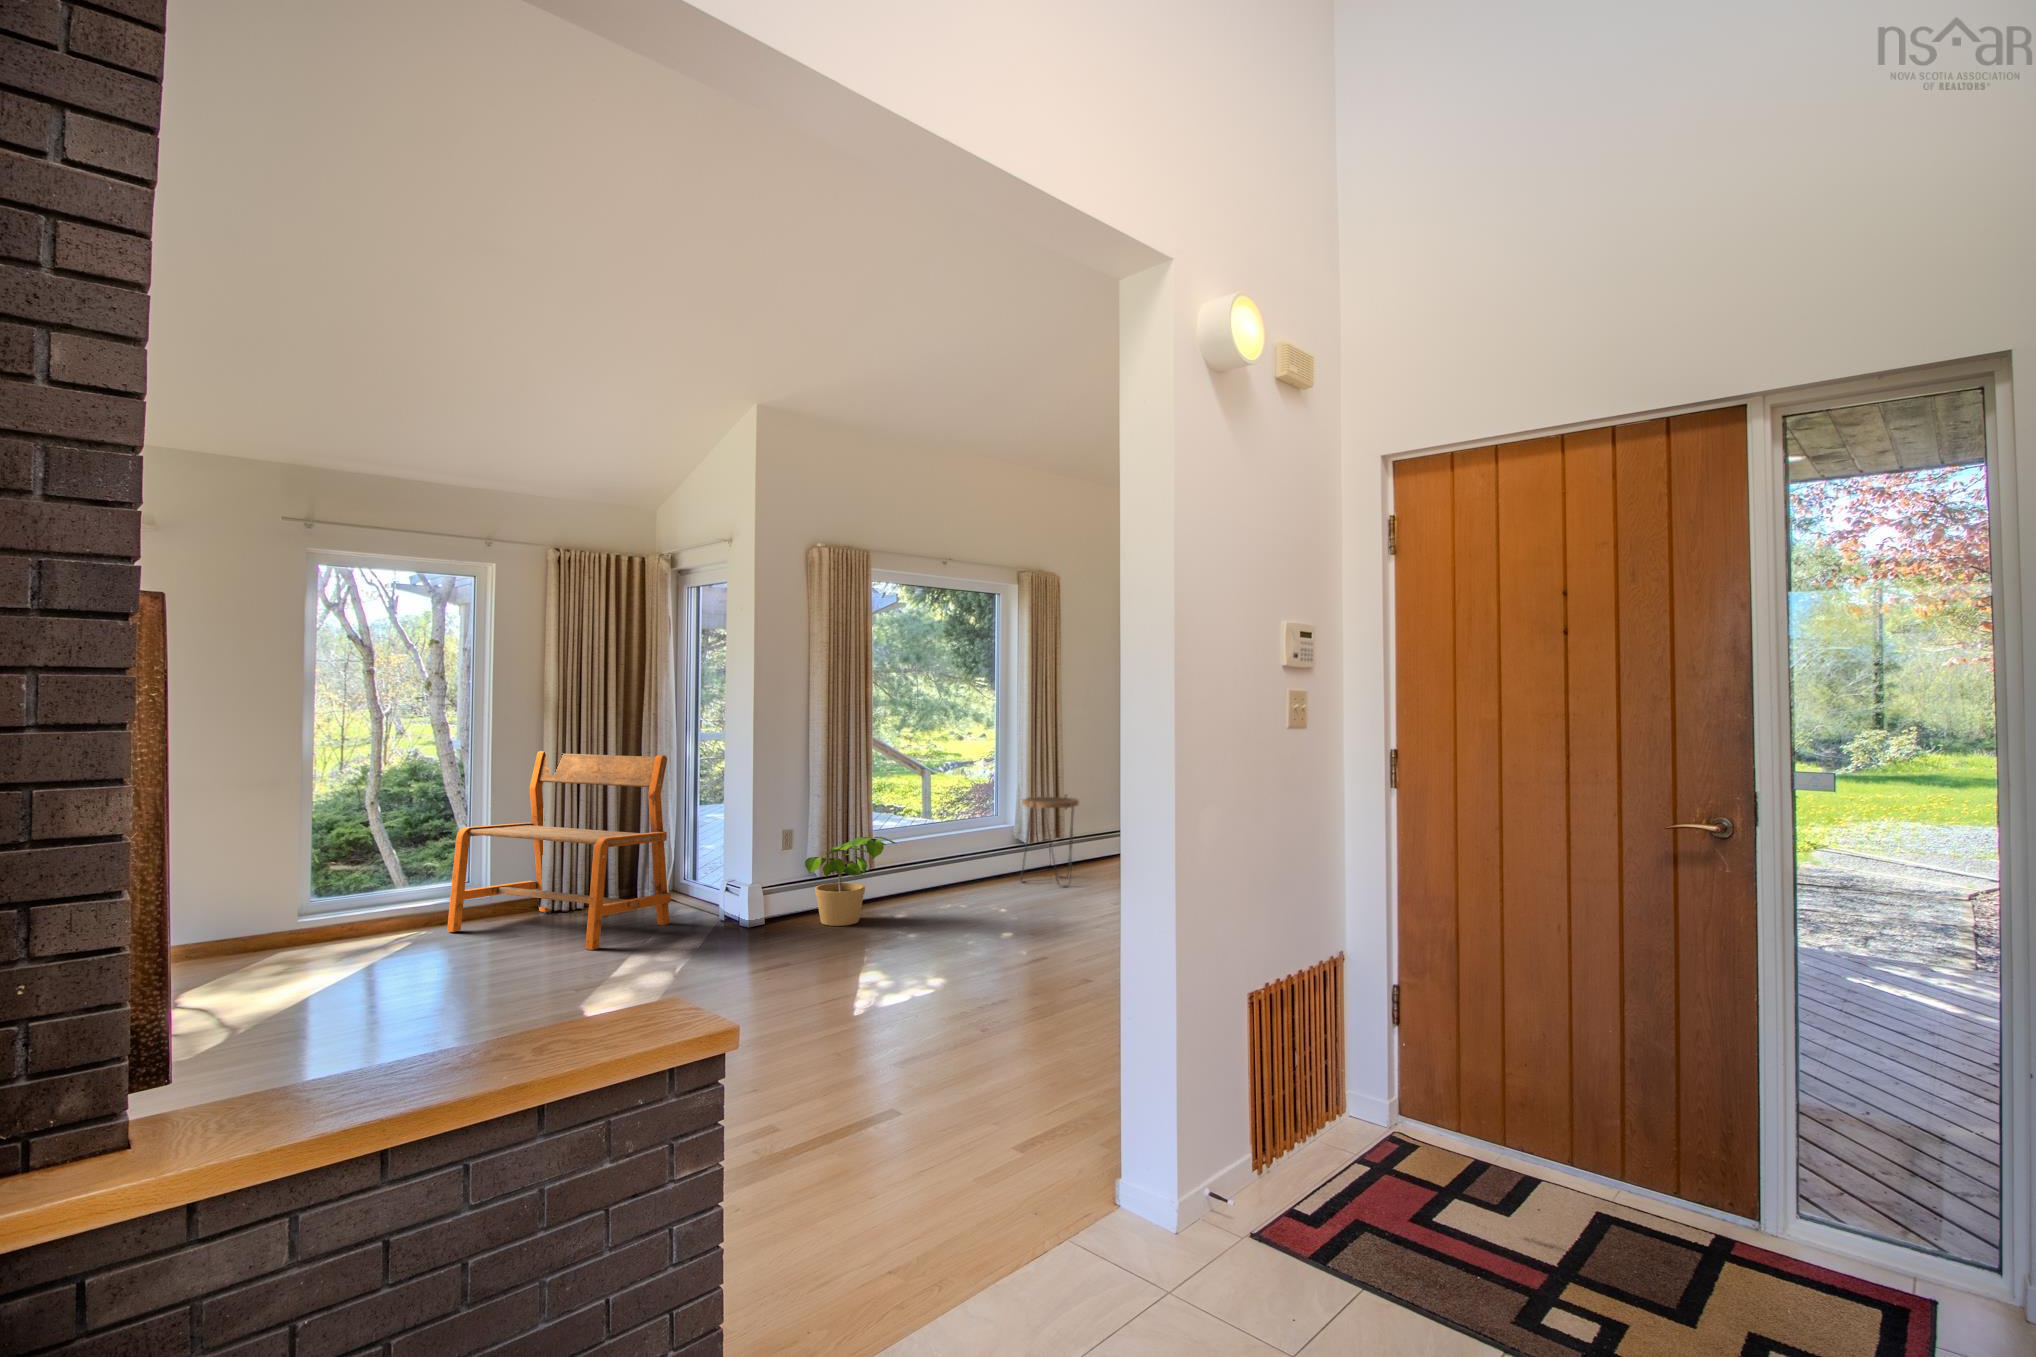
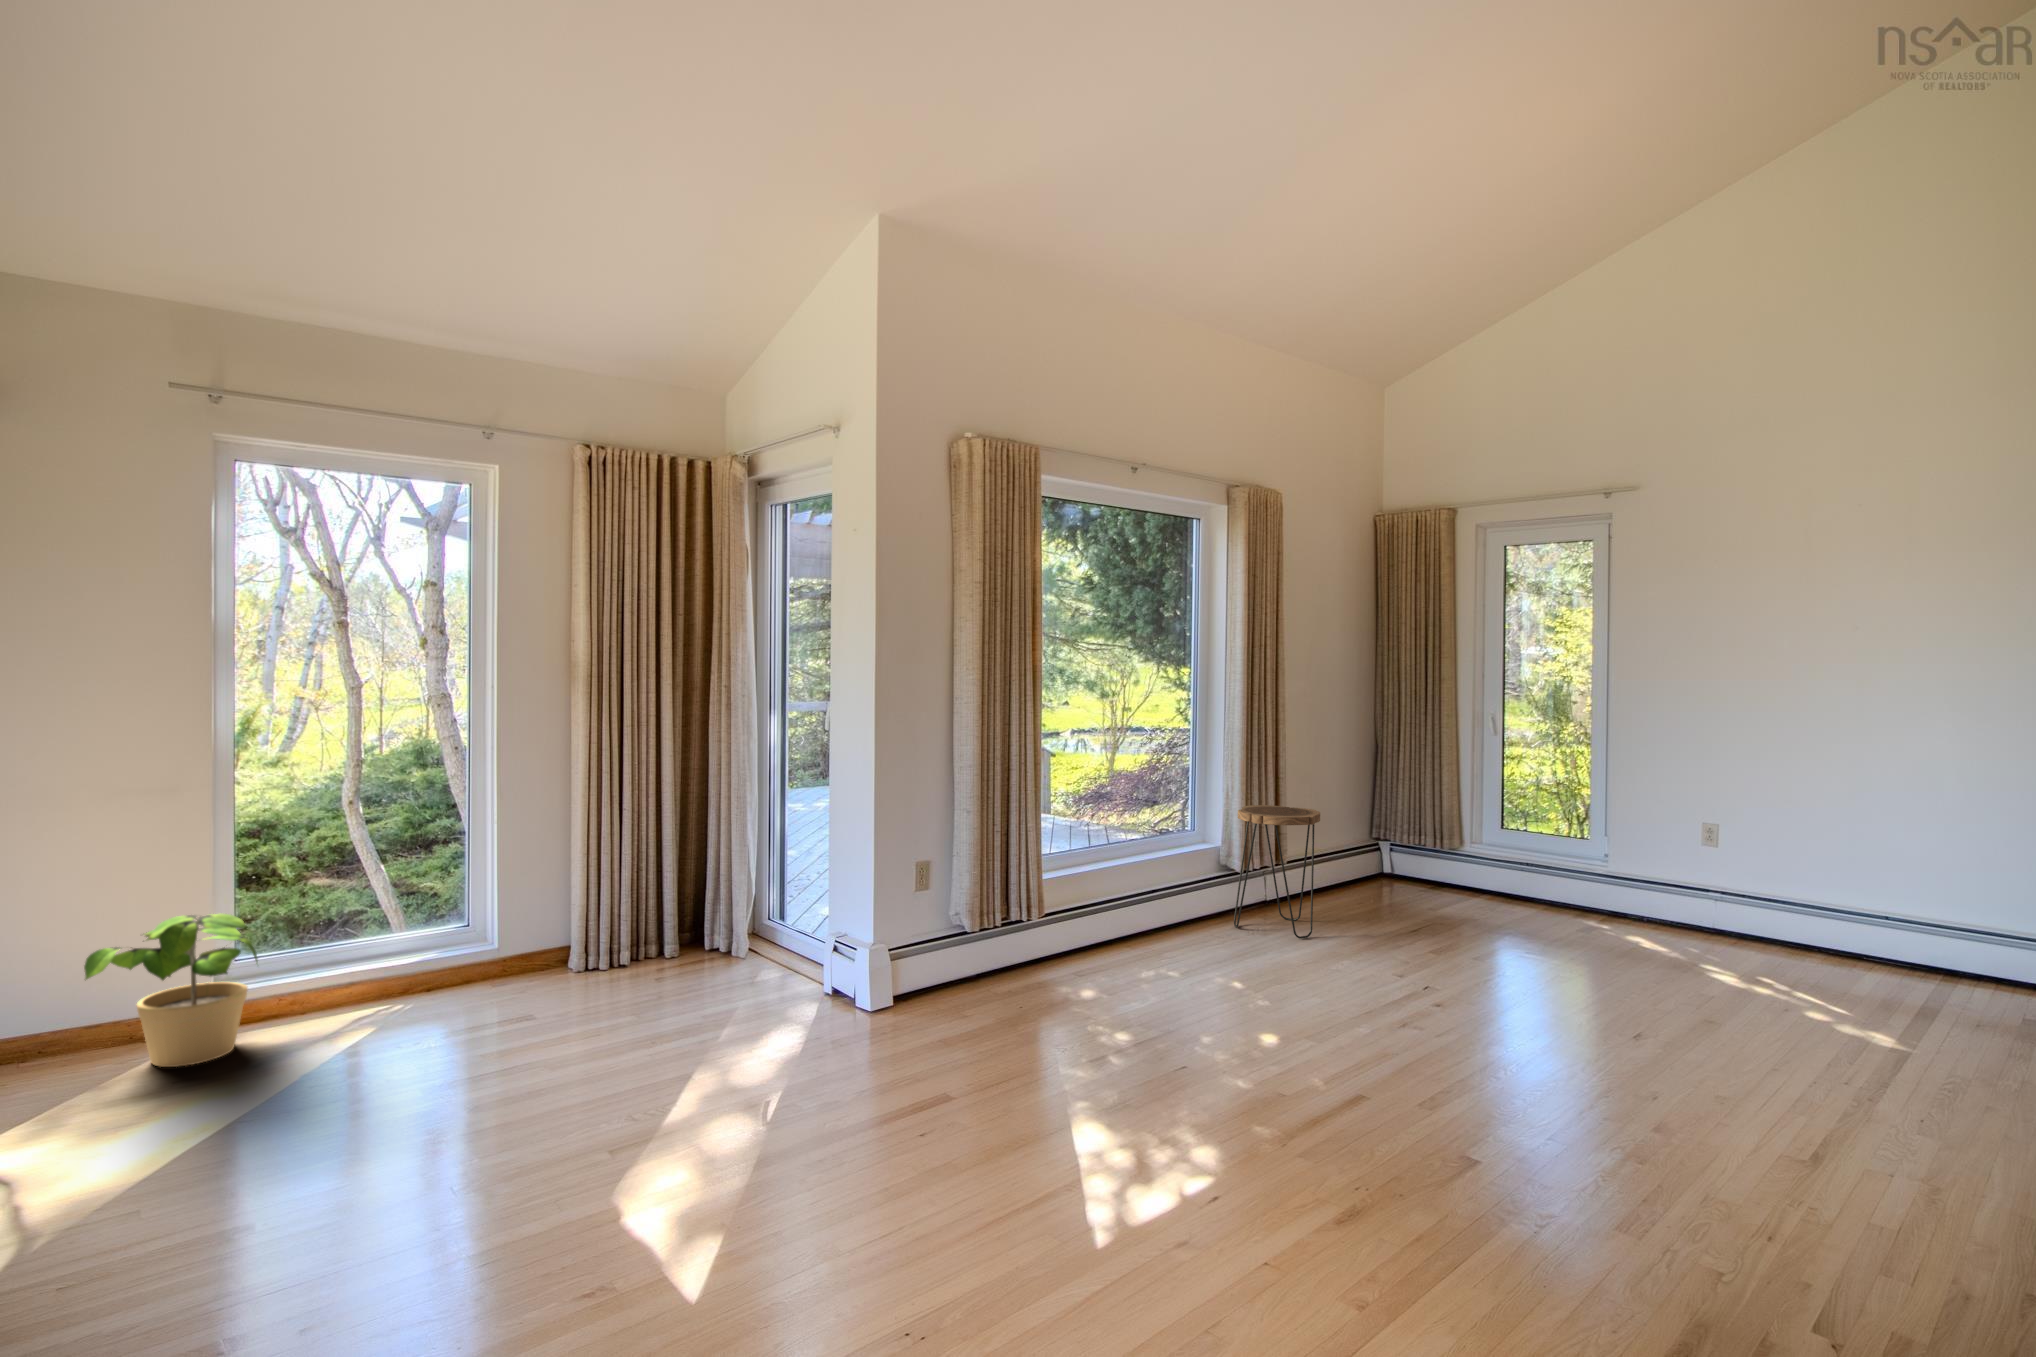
bench: present [447,751,671,950] -> none [433,738,753,1052]
potted plant: present [805,837,896,926] -> present [84,914,257,1067]

